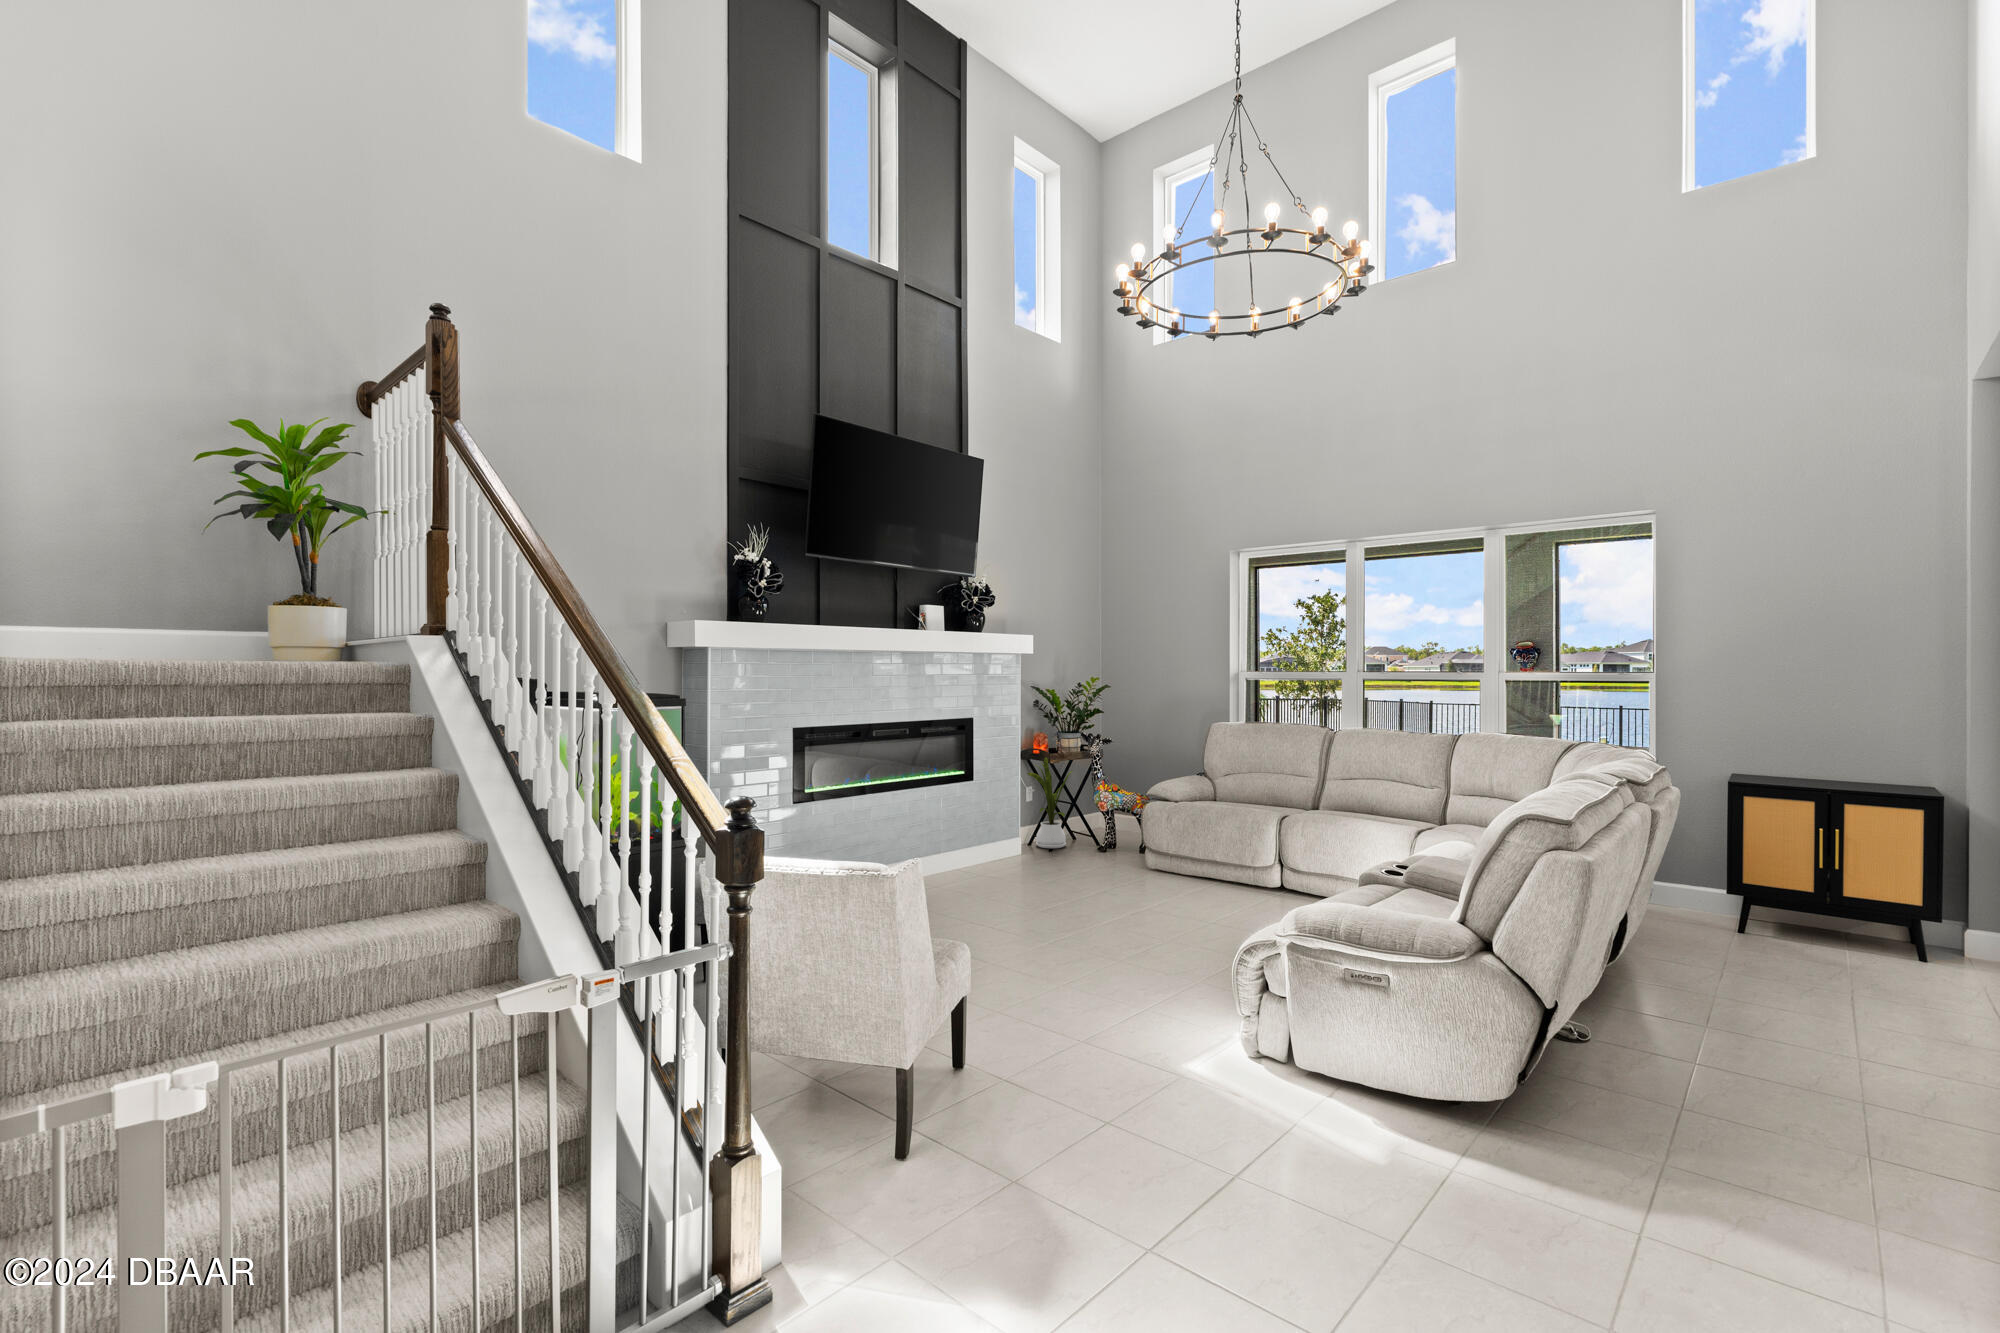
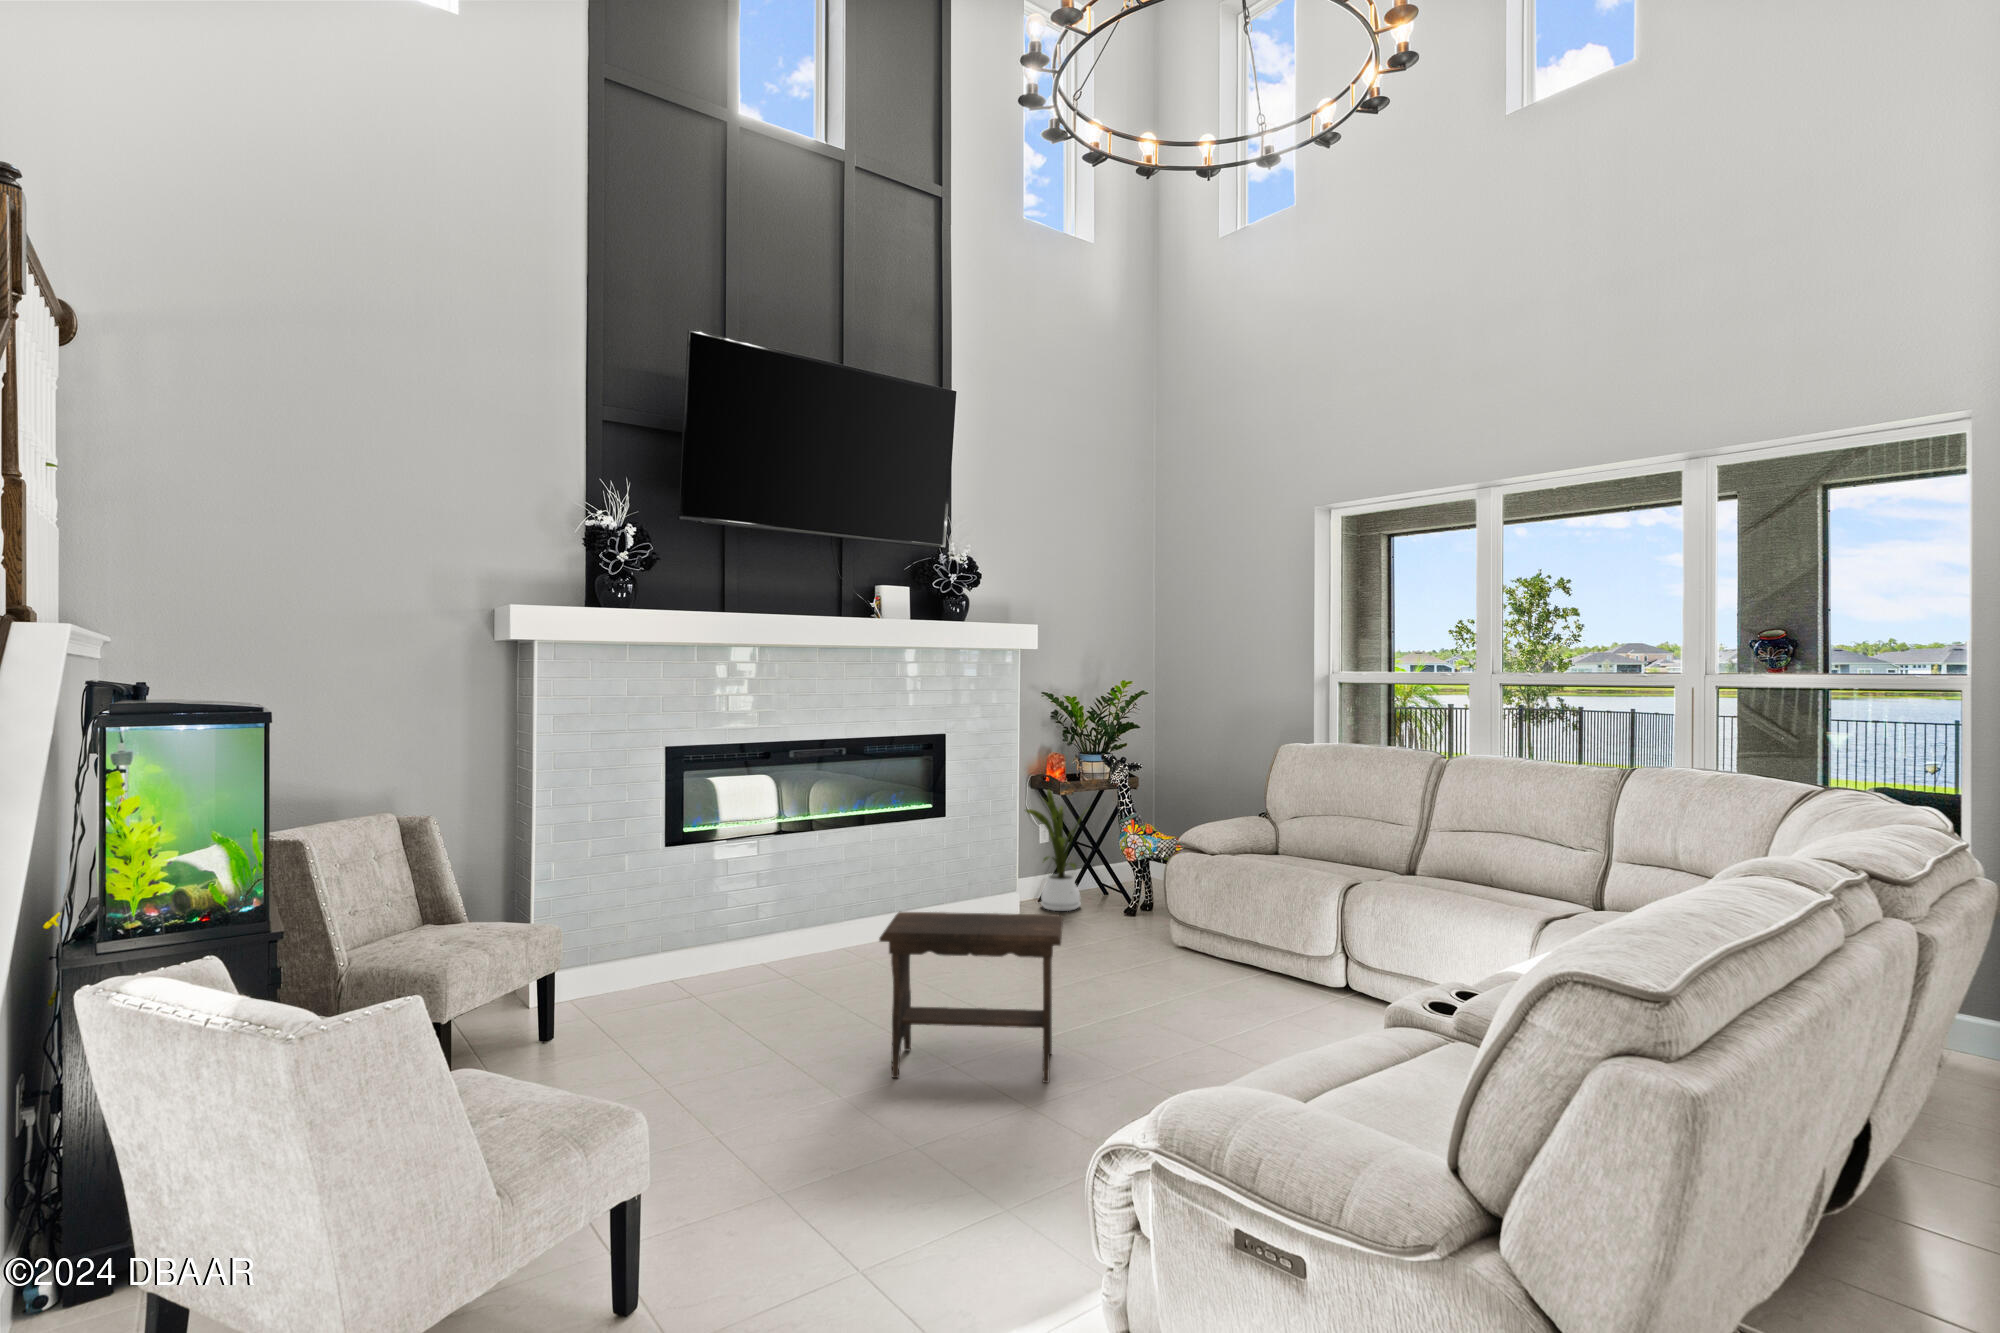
footstool: none [994,836,1121,949] -> present [879,912,1063,1083]

